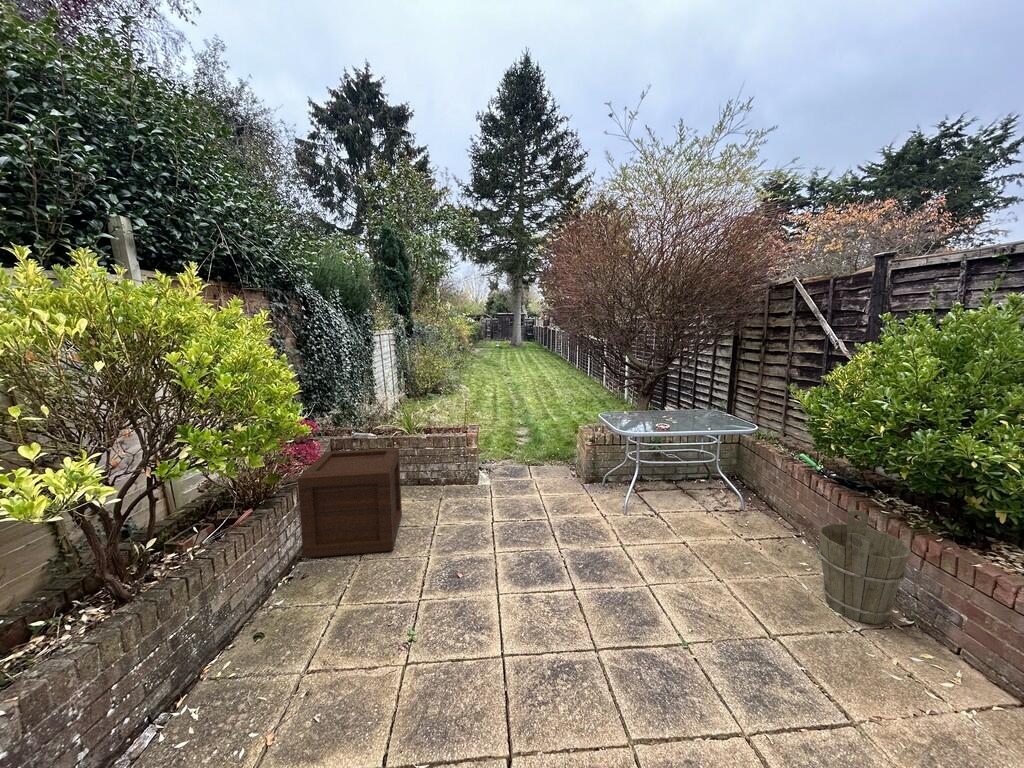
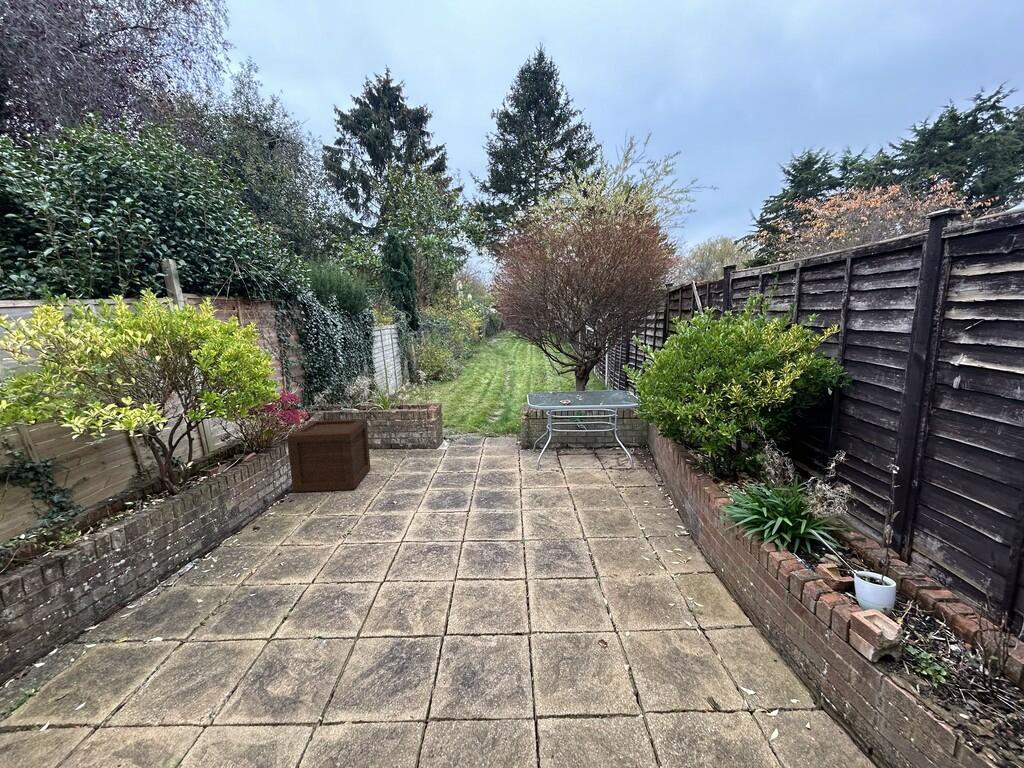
bucket: present [818,510,911,624] -> none [630,459,682,535]

